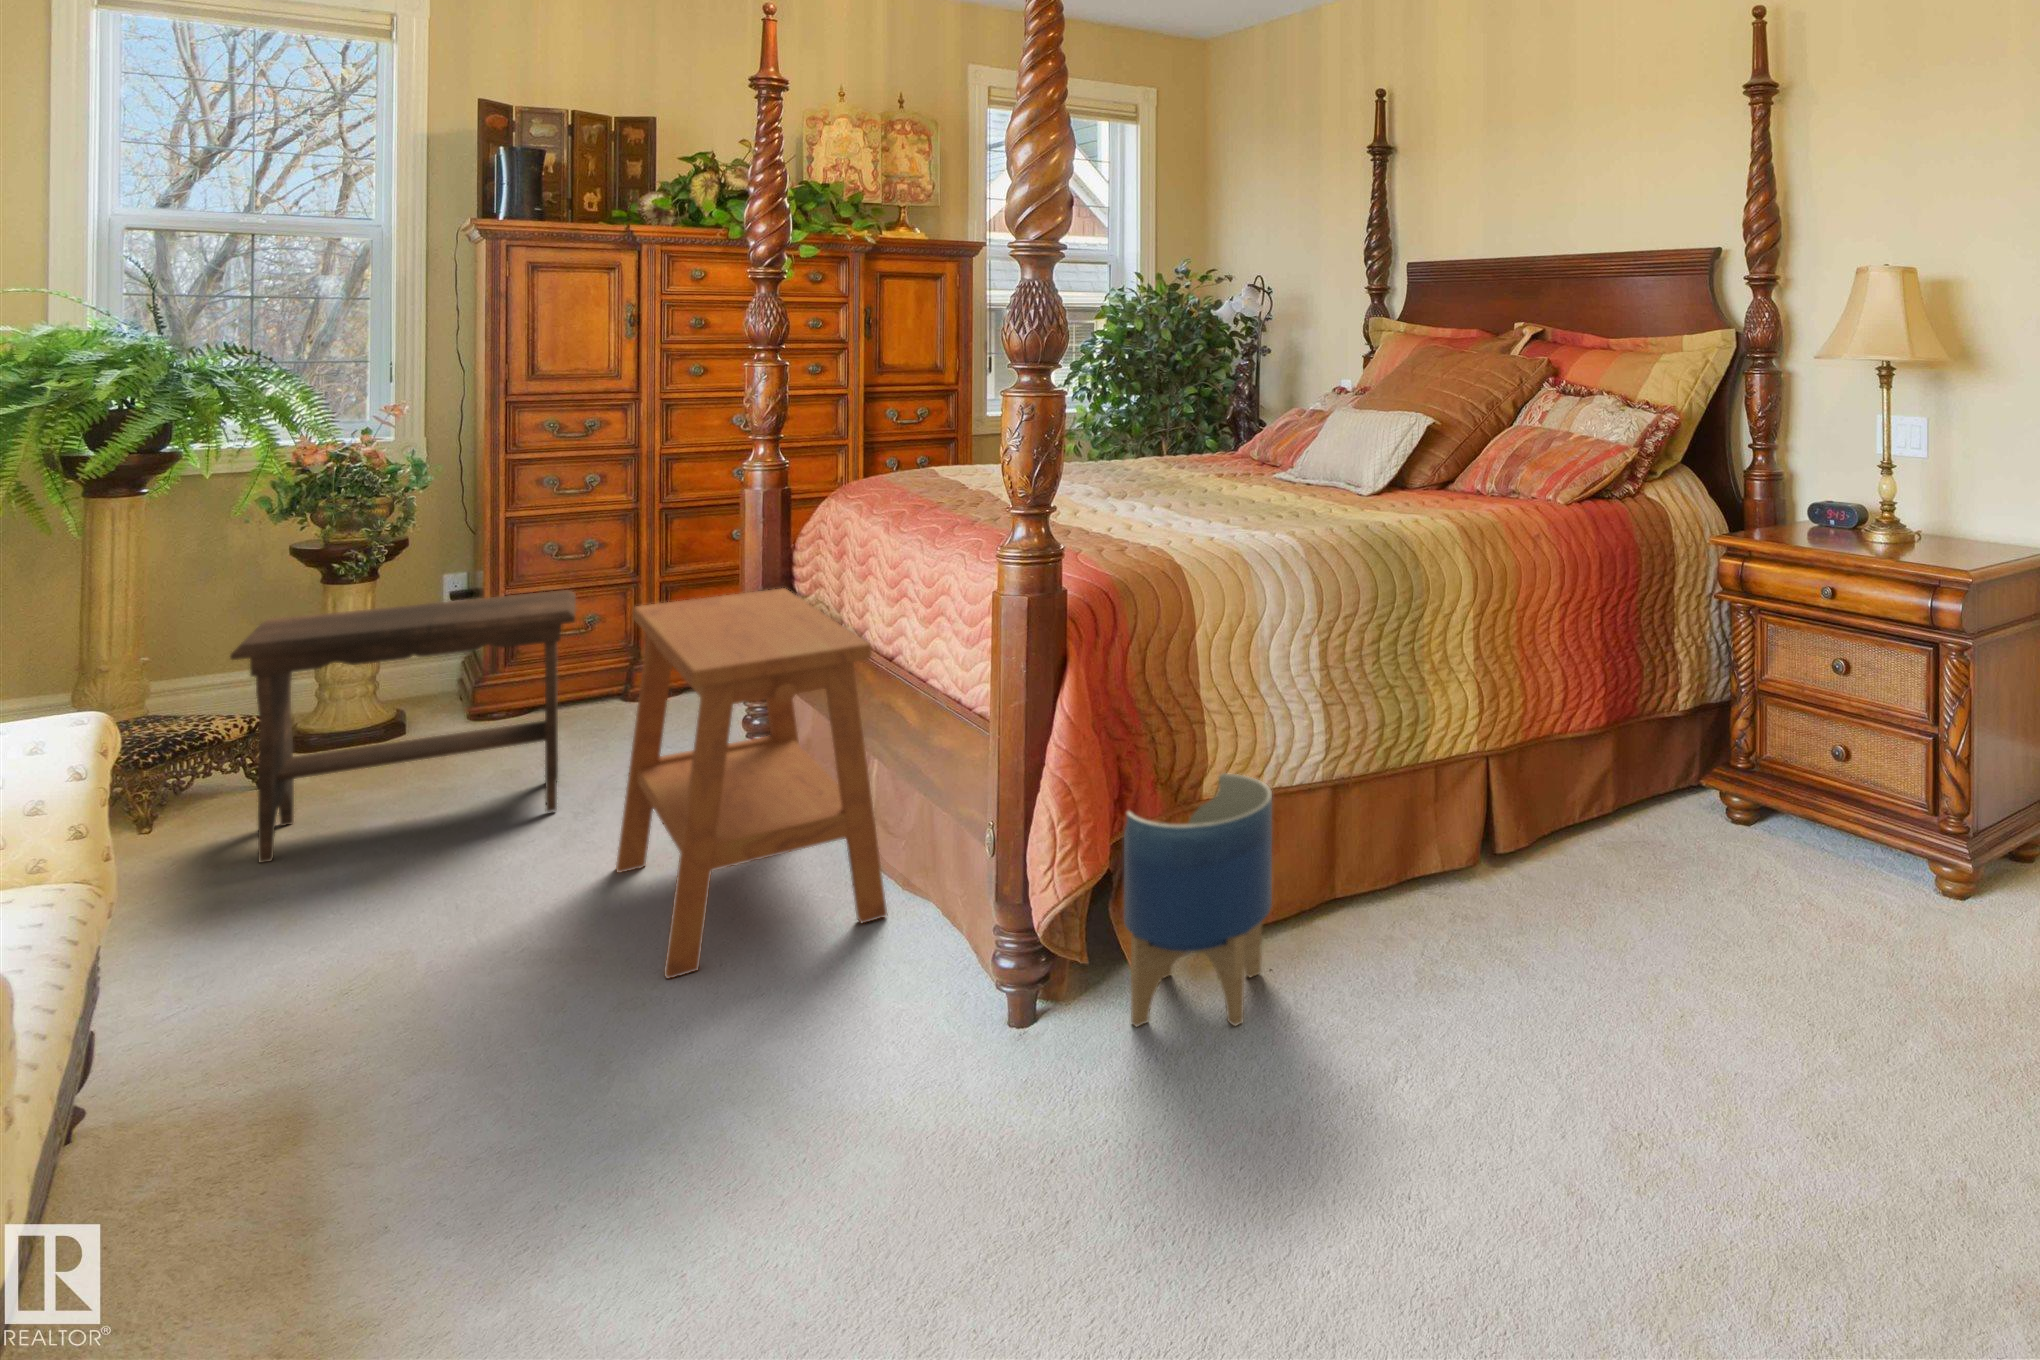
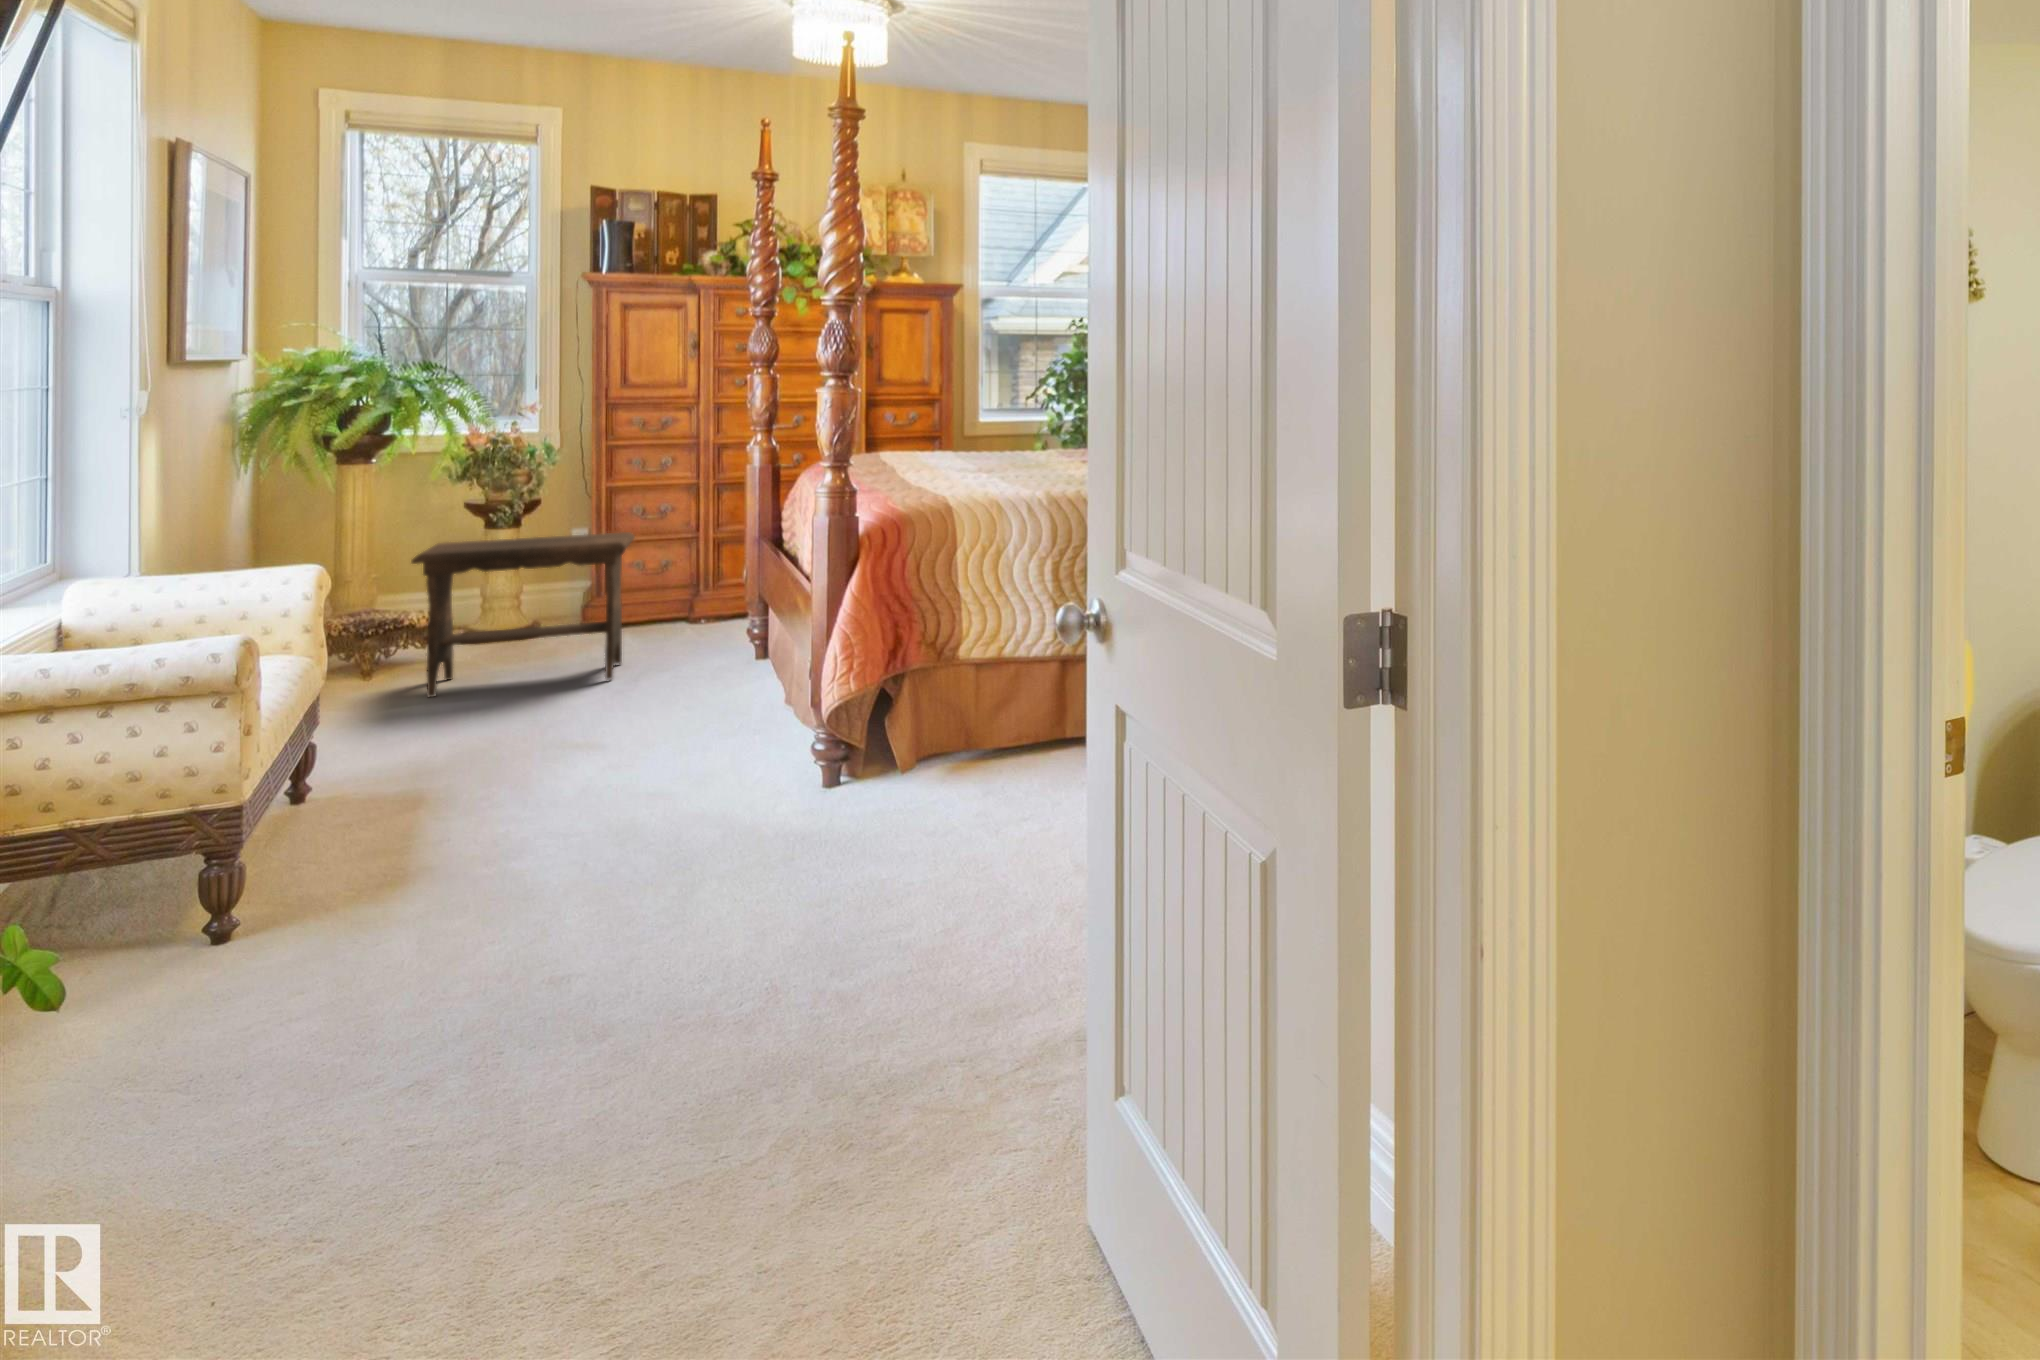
side table: present [616,588,888,978] -> none [635,528,785,759]
planter: present [1124,773,1272,1027] -> none [894,642,996,796]

